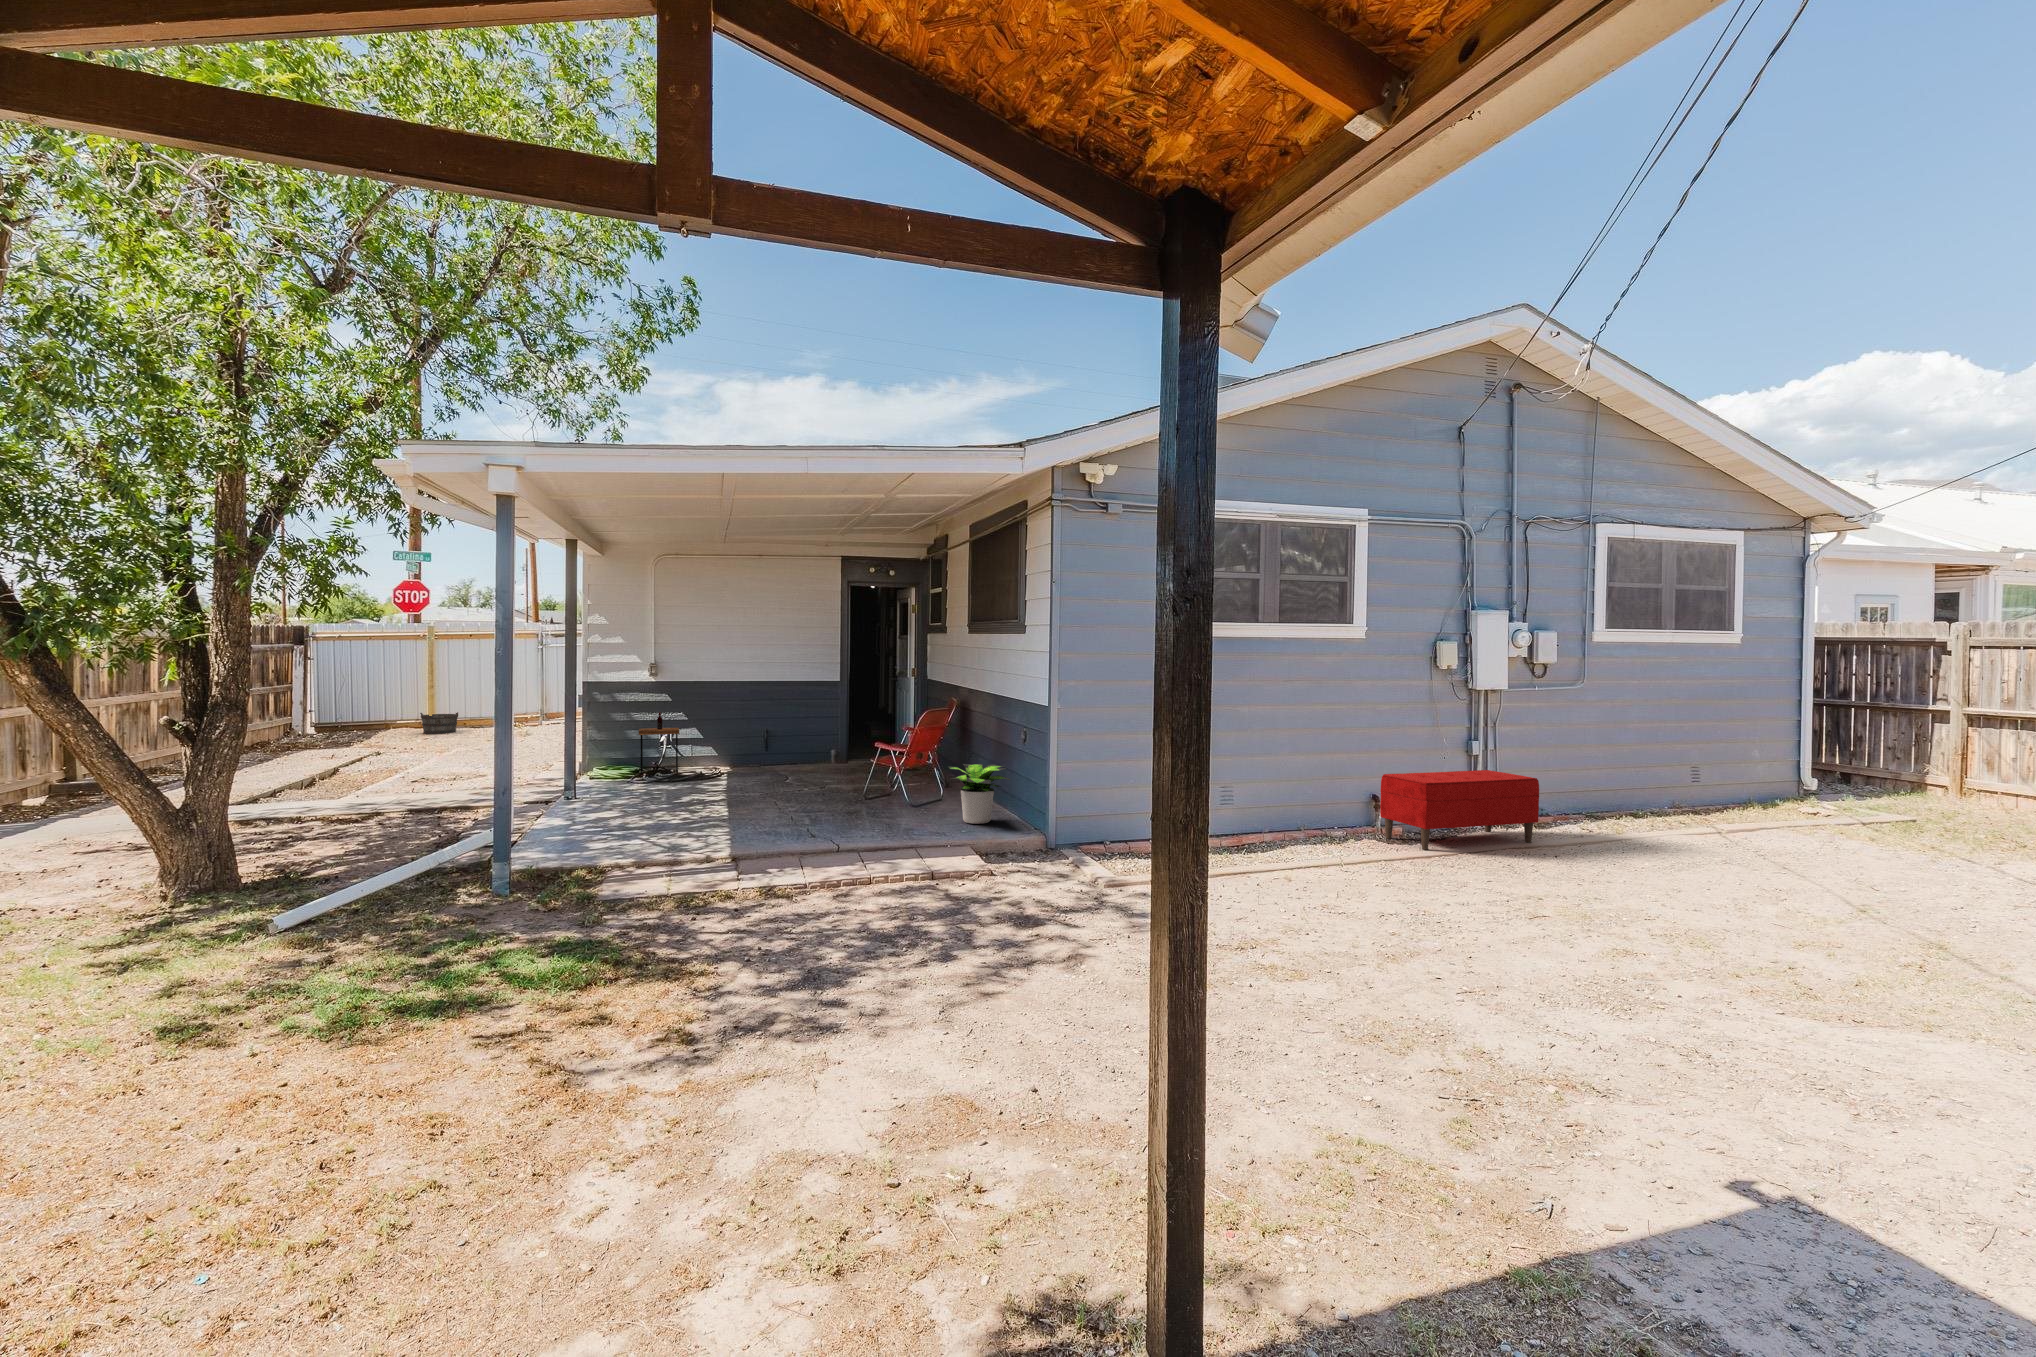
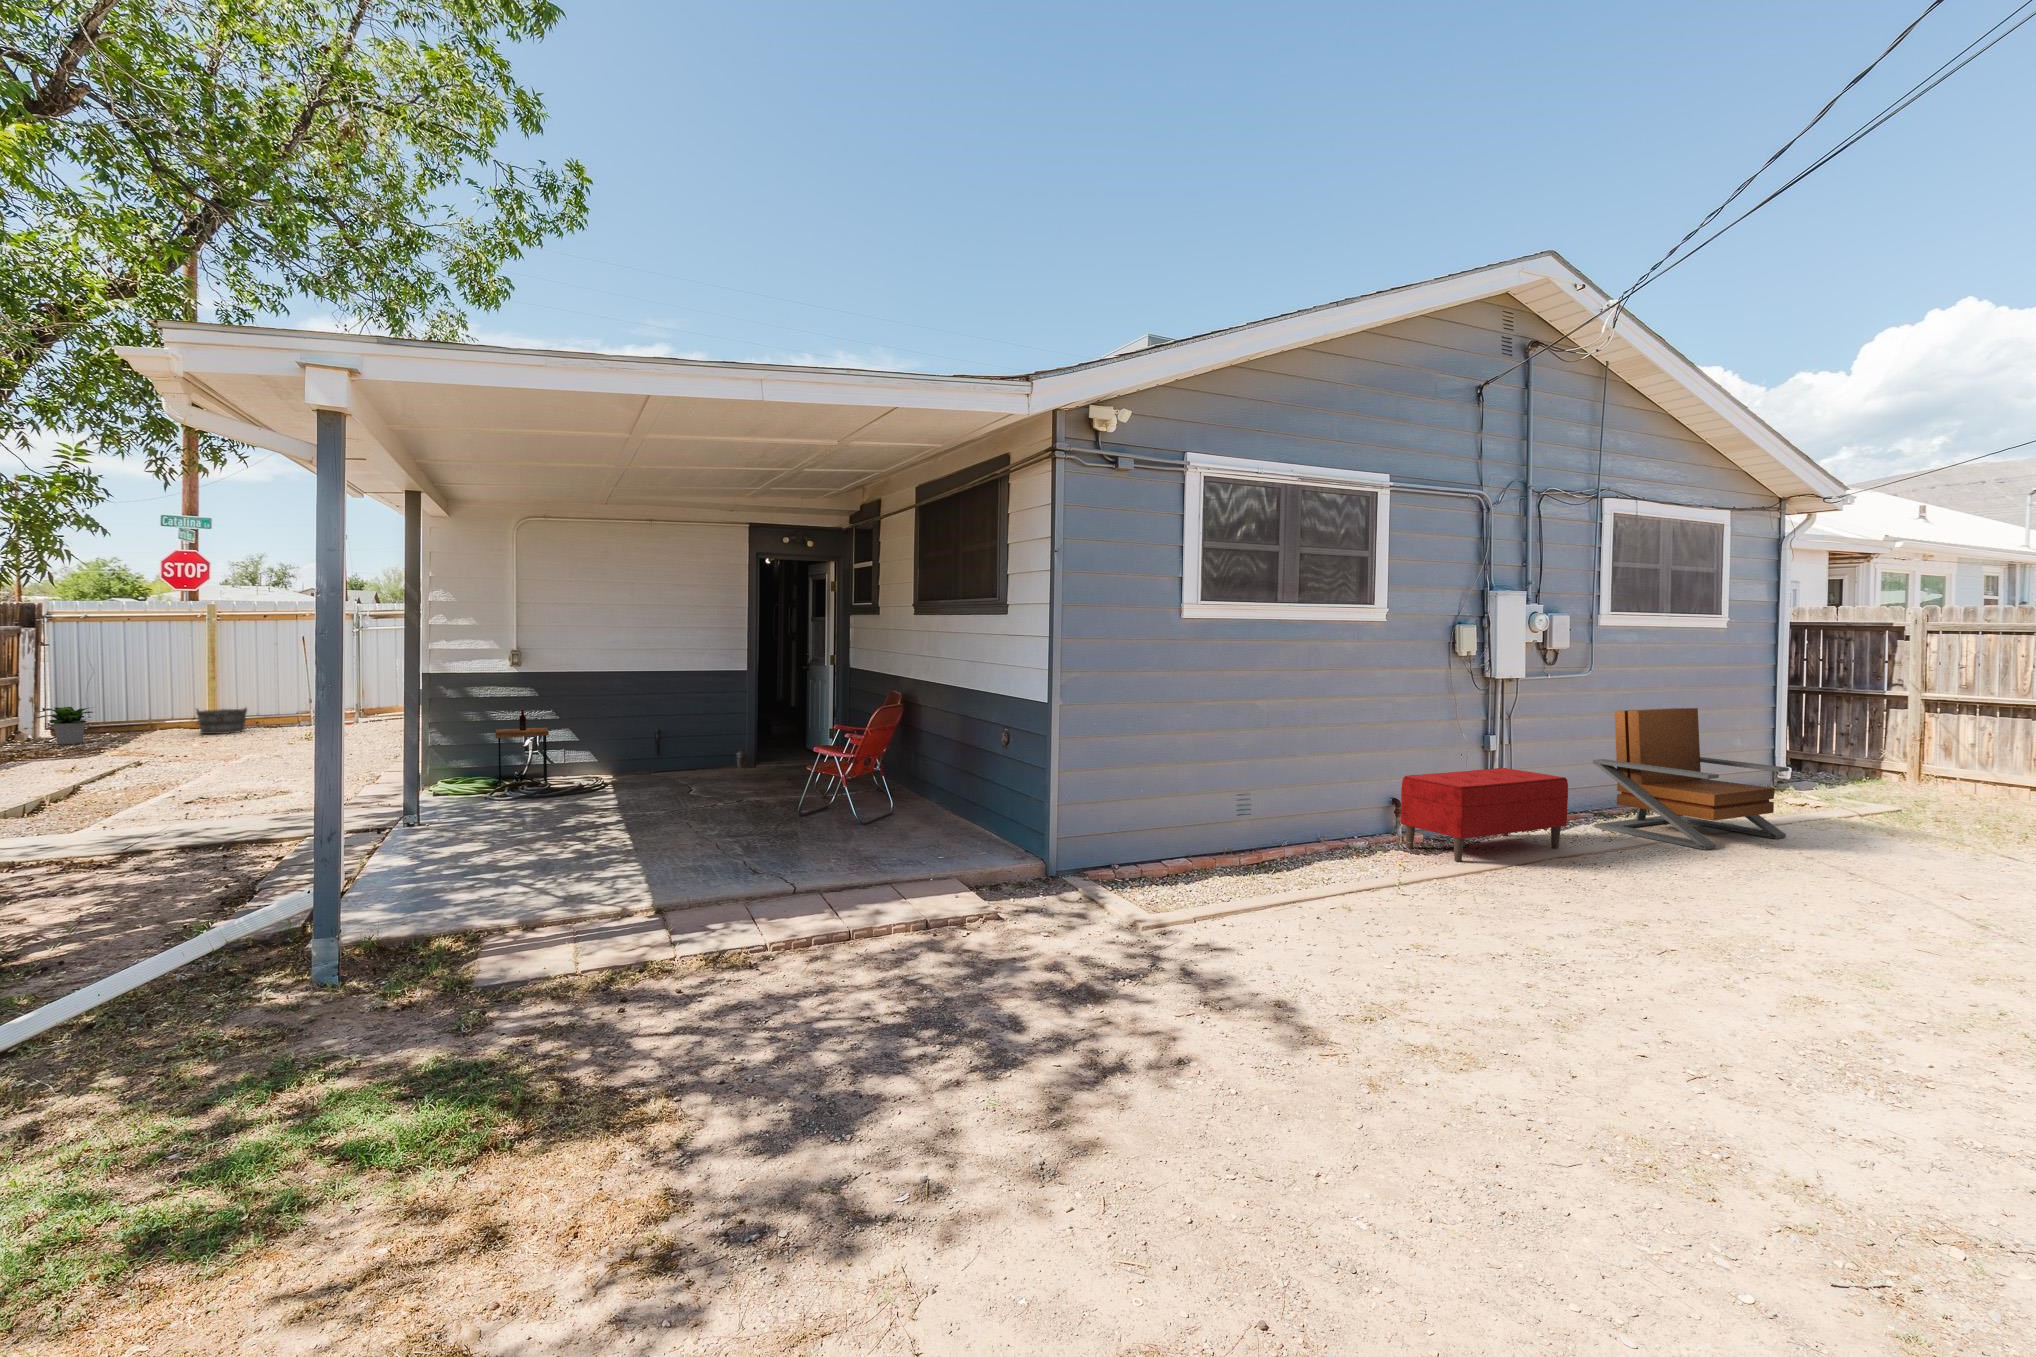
lounge chair: none [1582,718,1774,848] -> present [1593,708,1789,850]
potted plant: present [949,764,1010,824] -> present [37,707,93,745]

